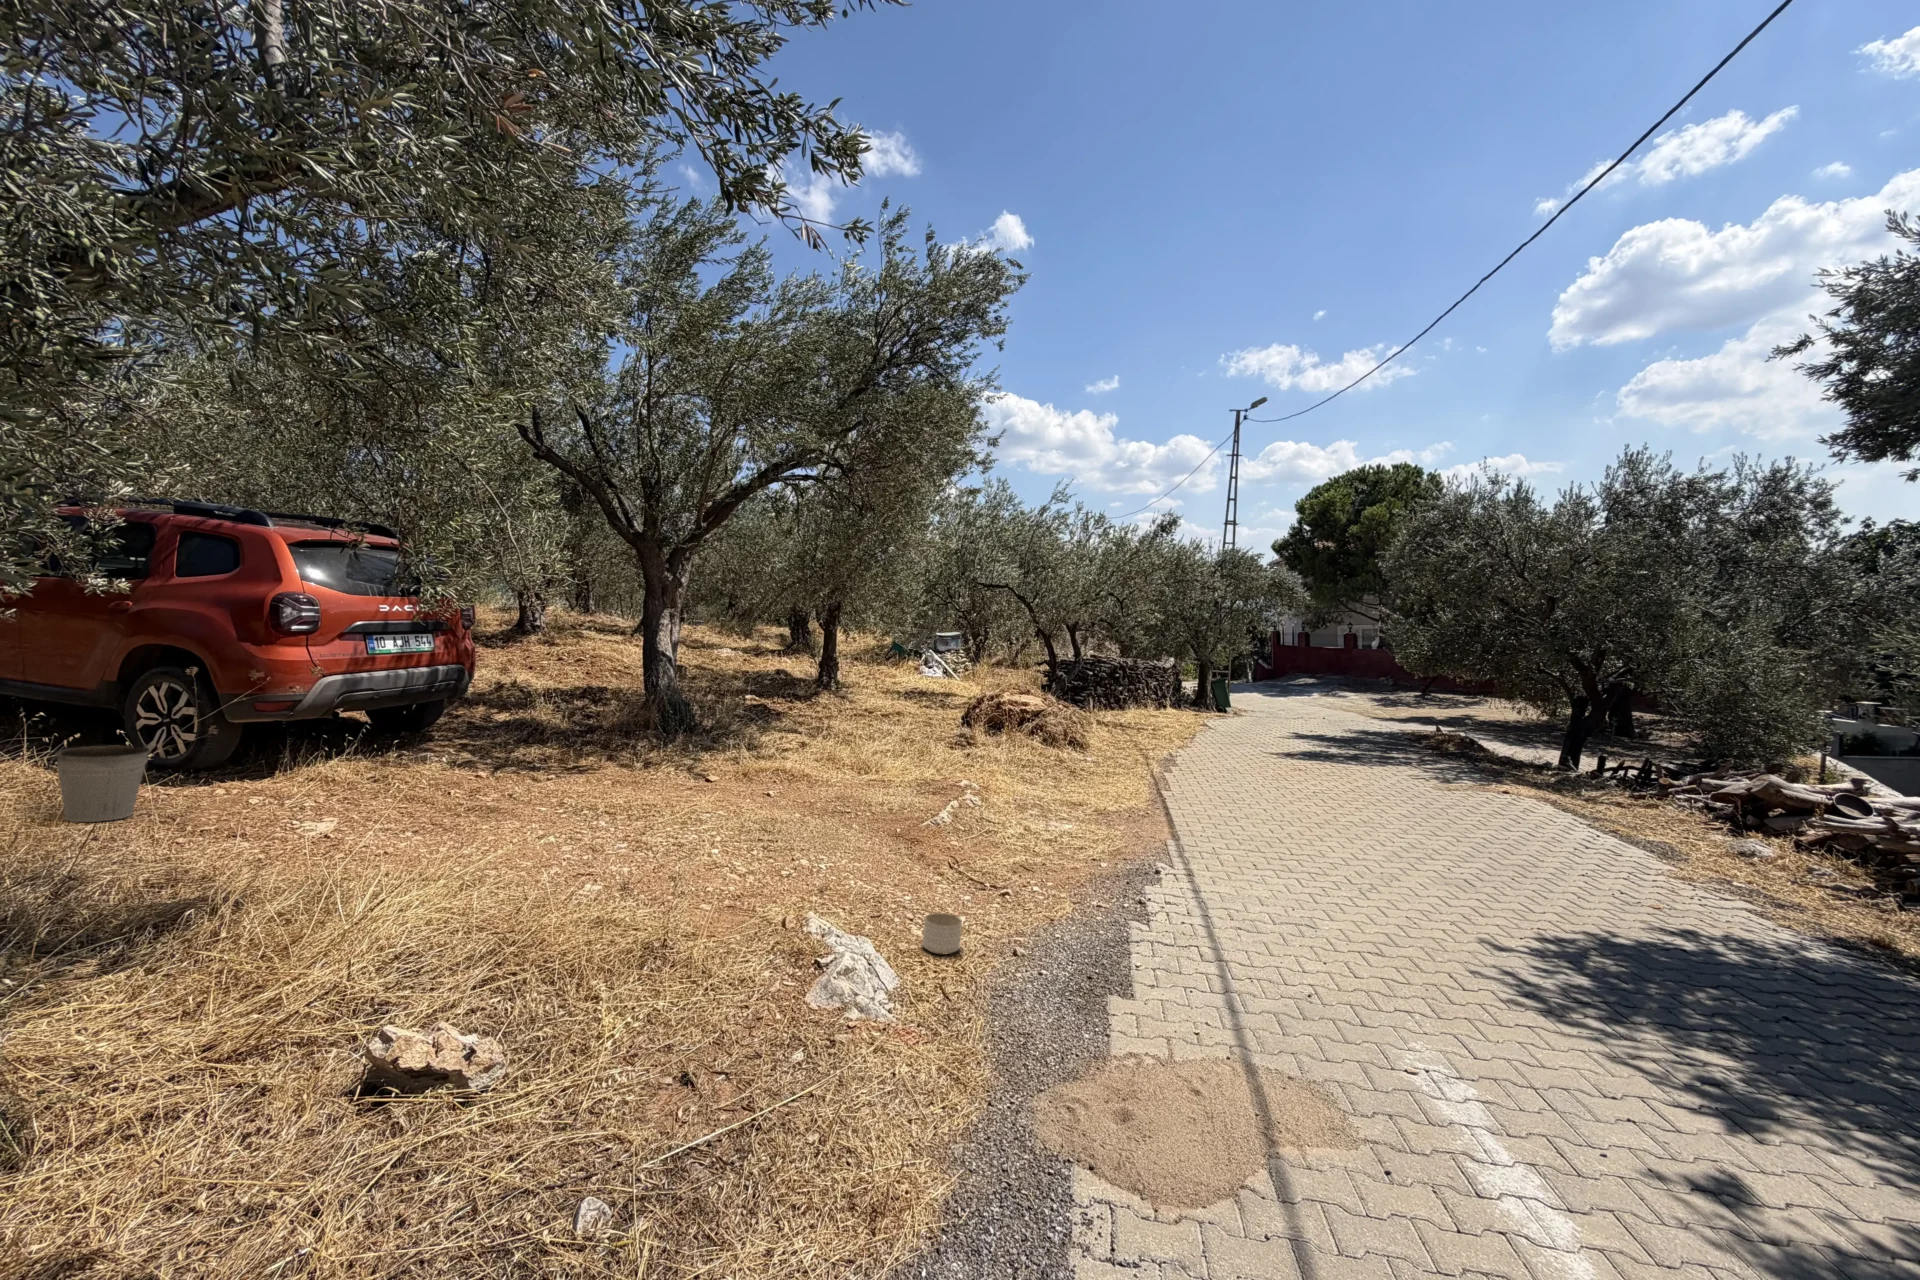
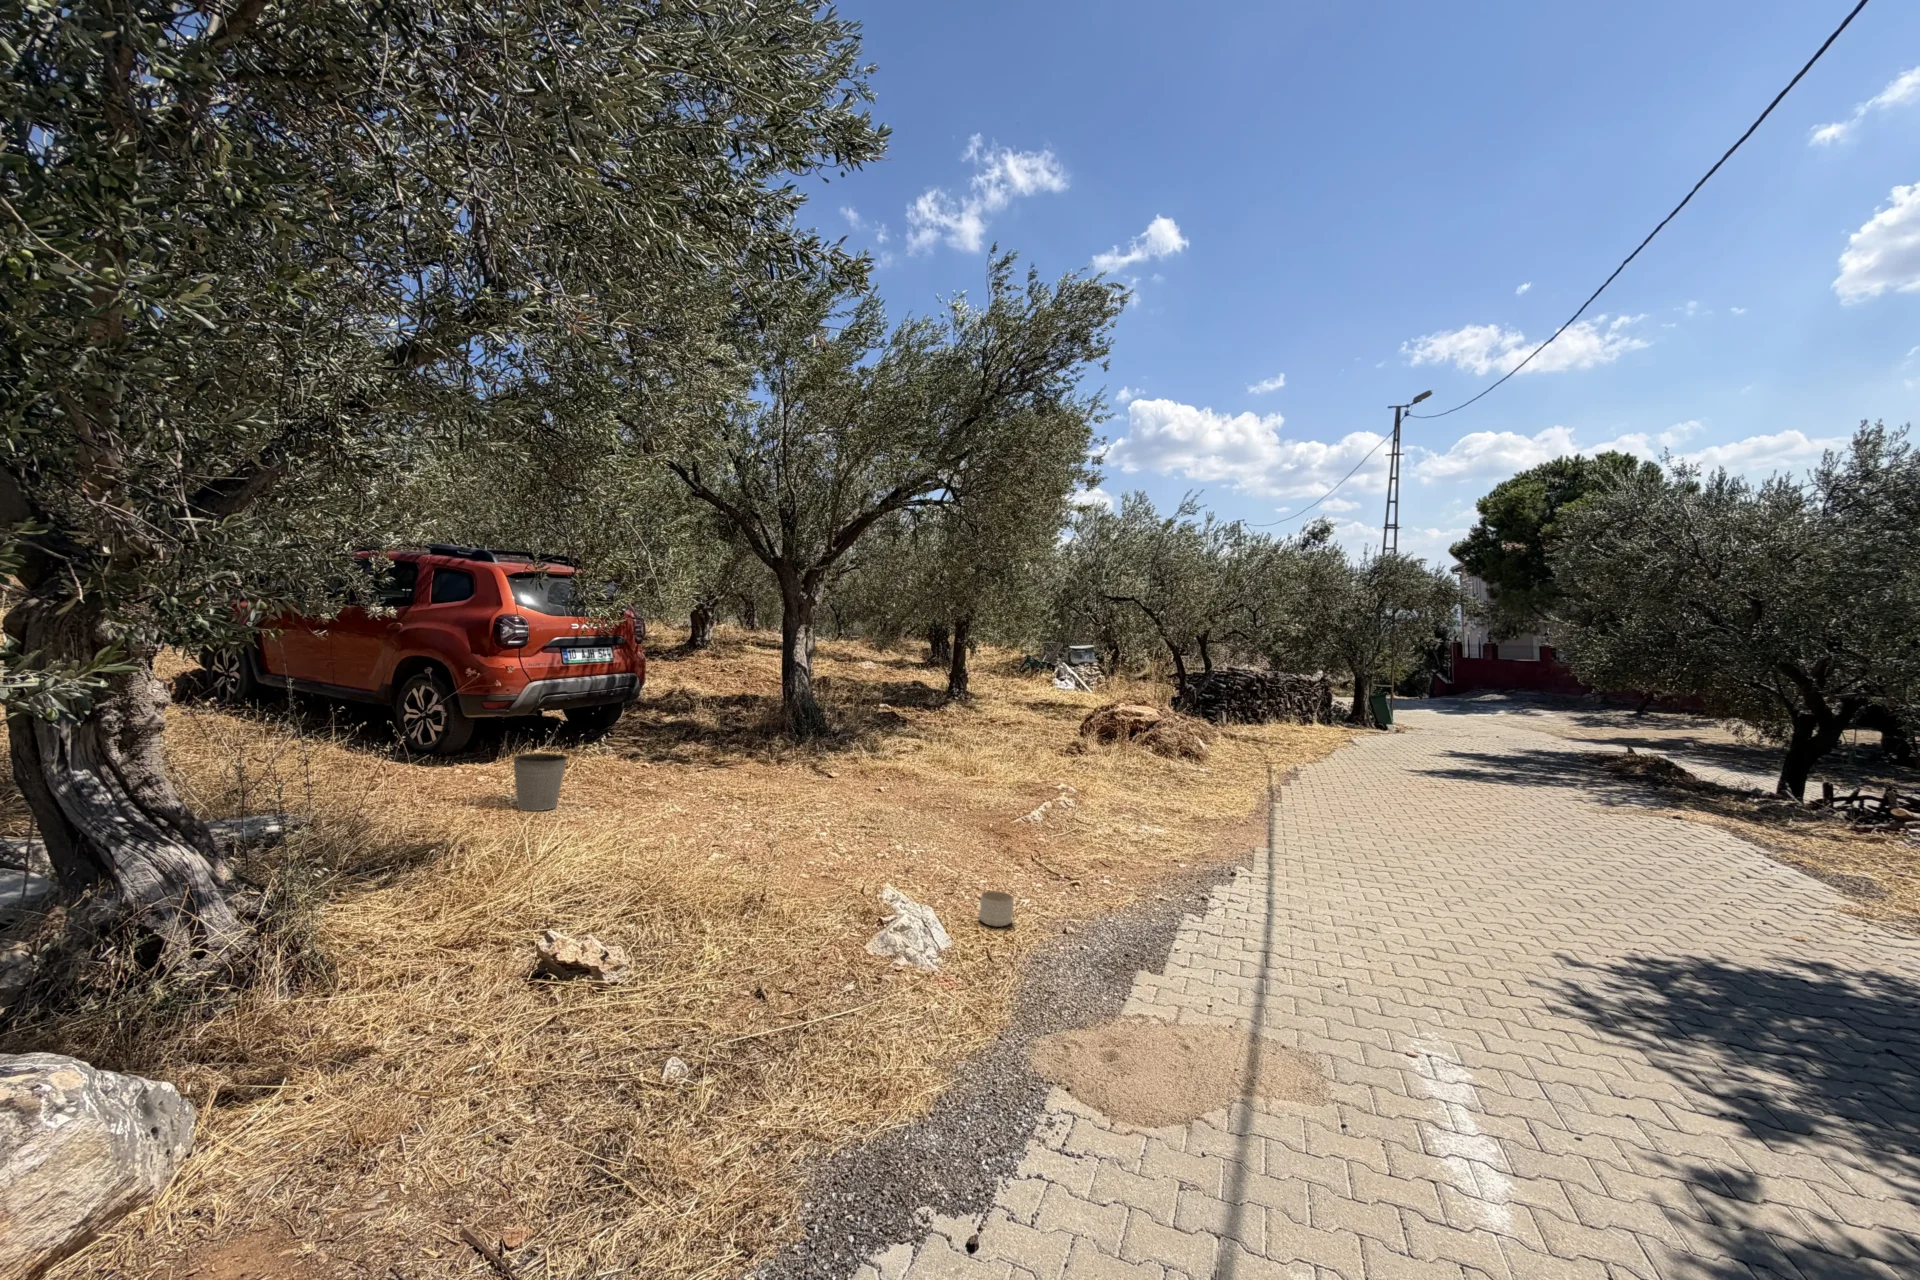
bucket: present [49,745,150,822] -> present [513,753,568,811]

